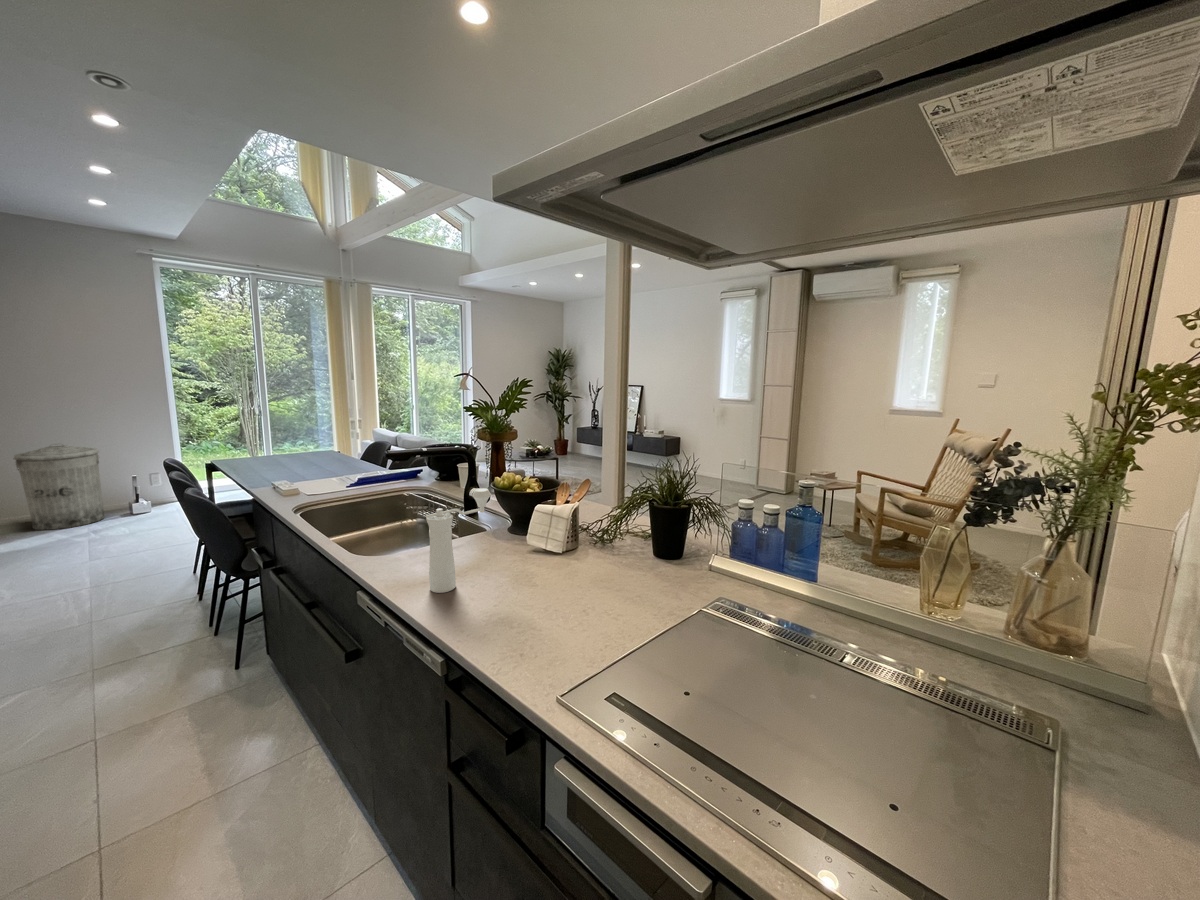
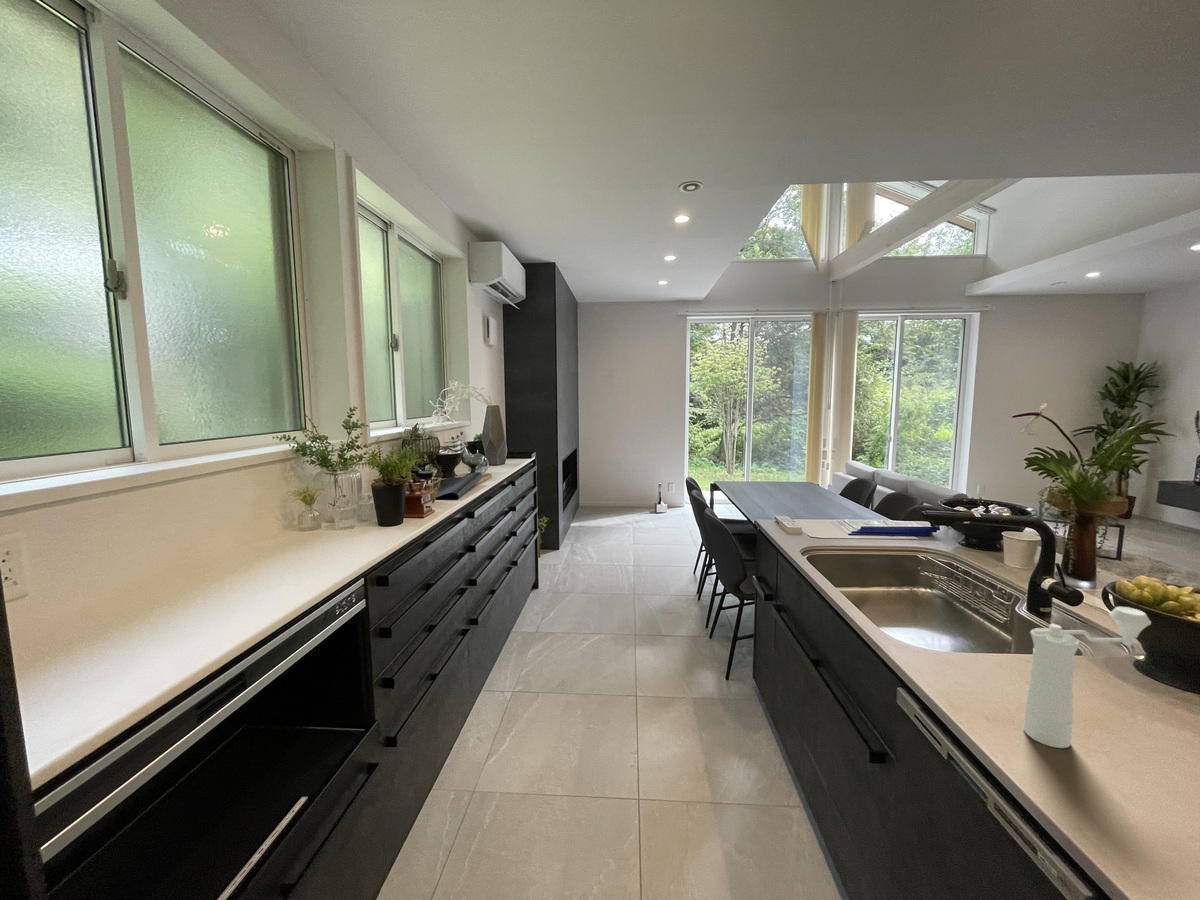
trash can: present [13,445,105,530] -> none [602,456,642,517]

